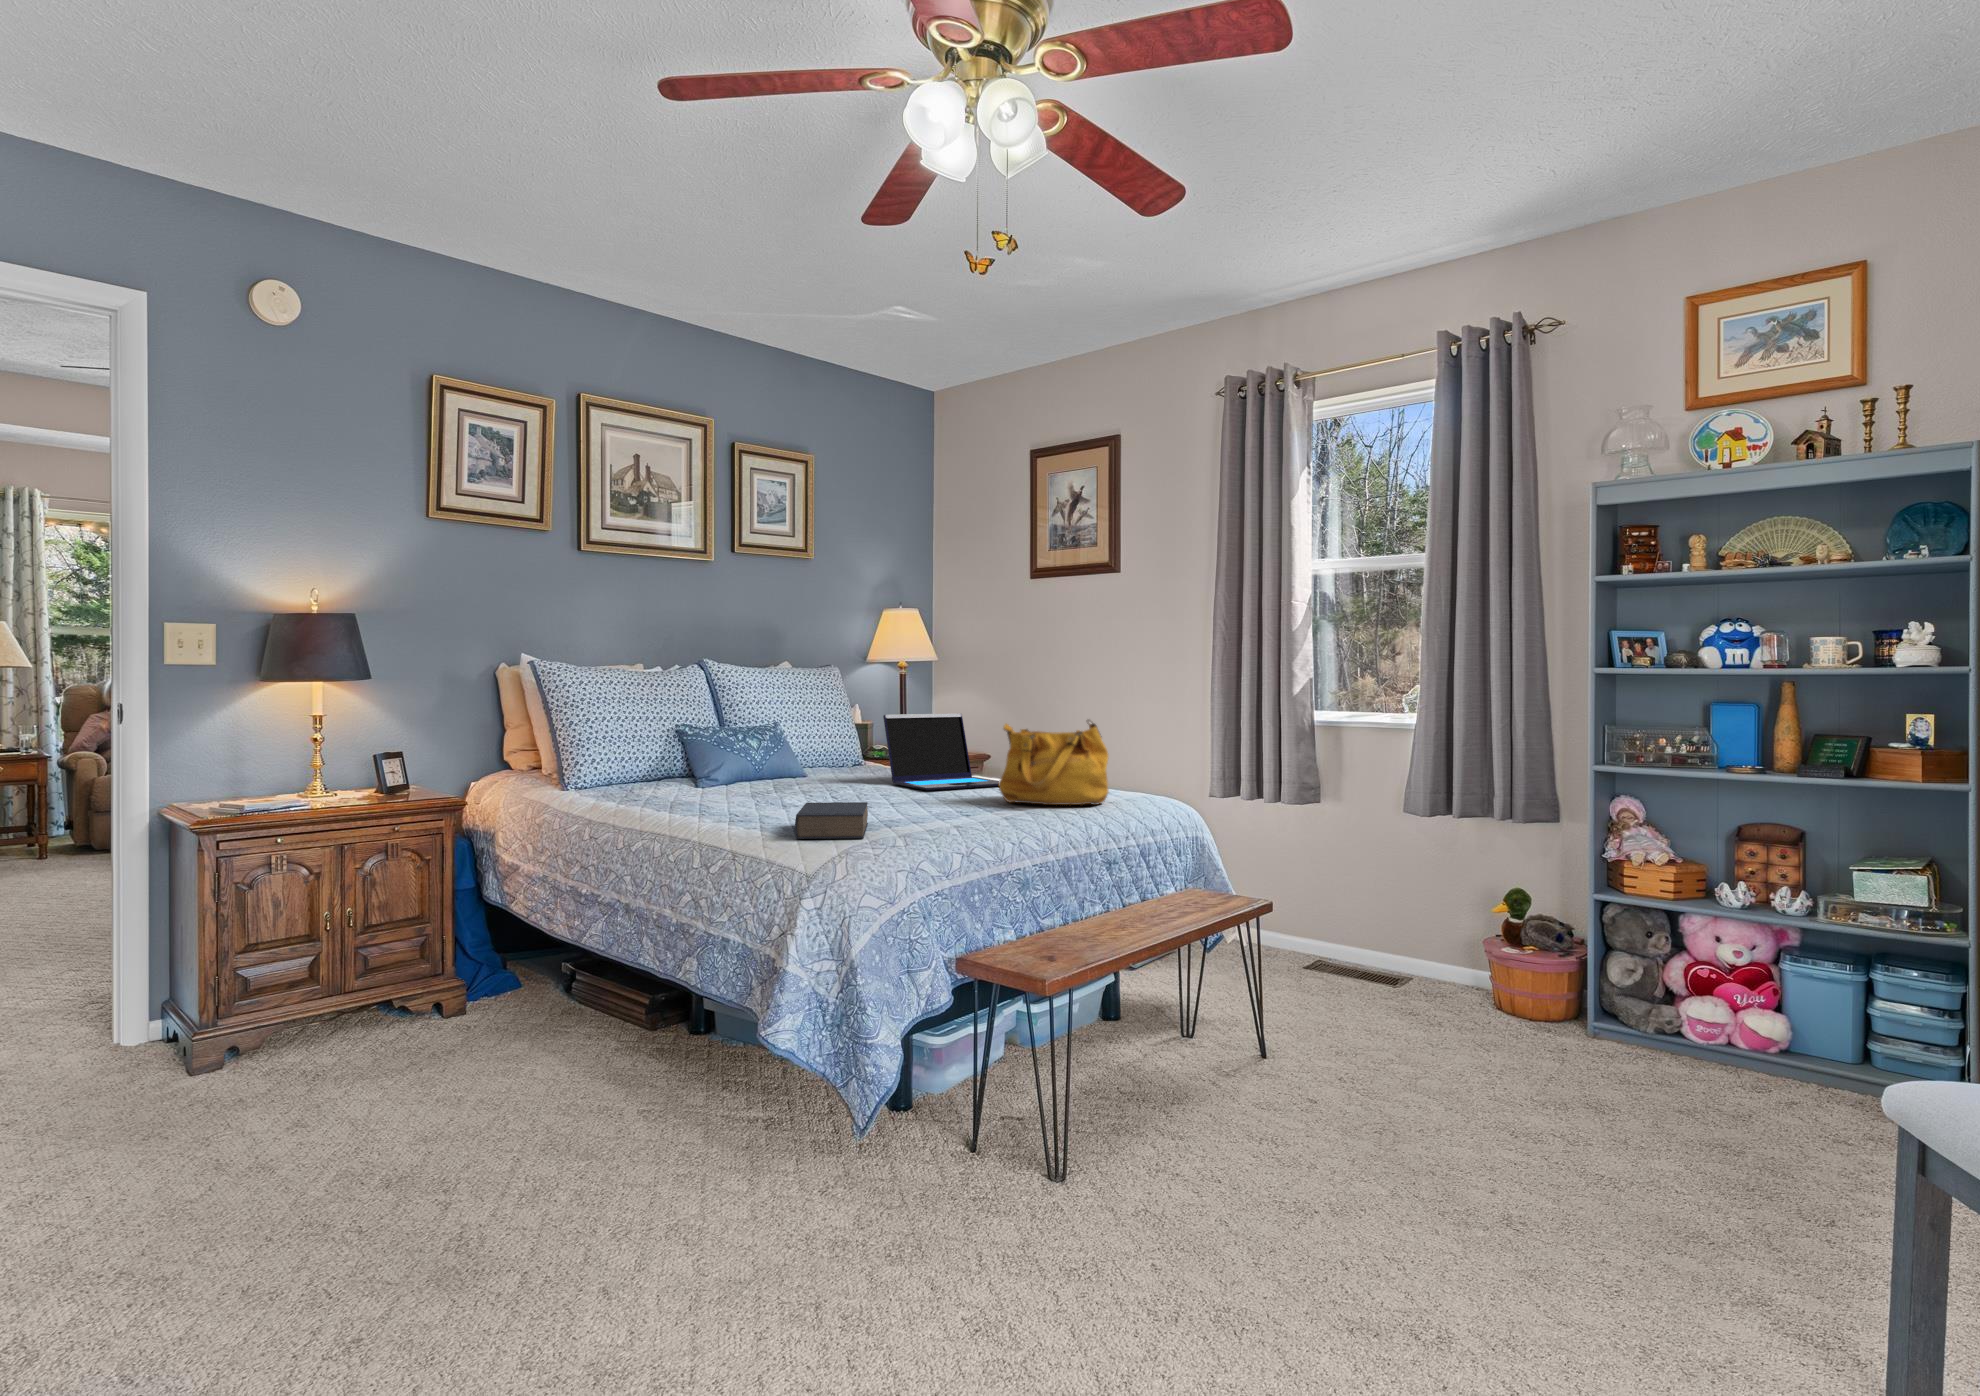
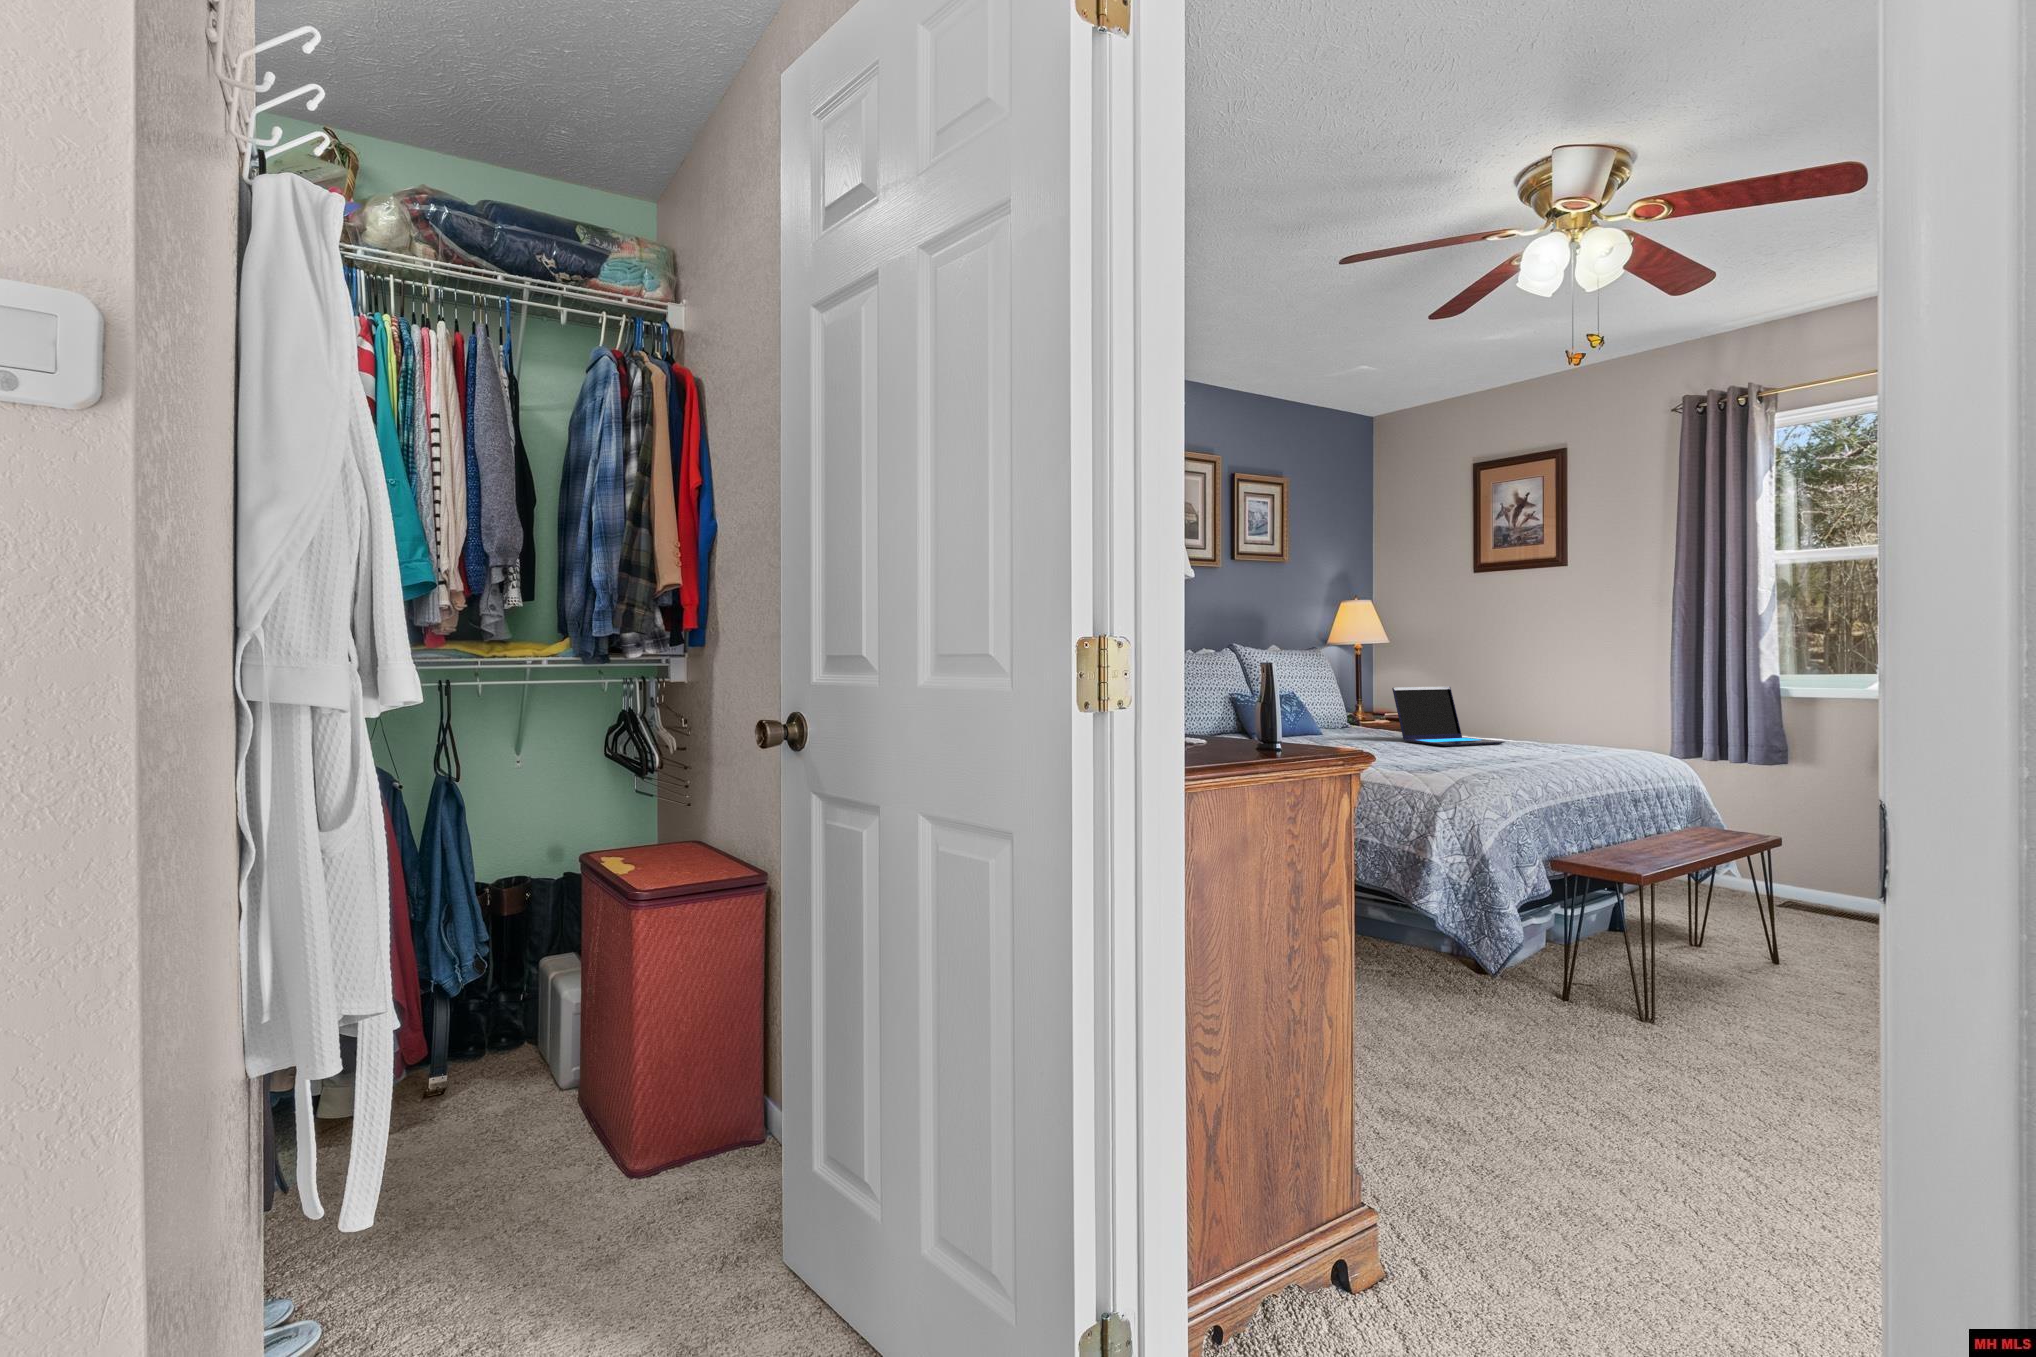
handbag: present [999,720,1108,805] -> none [1519,690,1617,758]
book: present [795,802,868,839] -> none [1398,750,1463,774]

